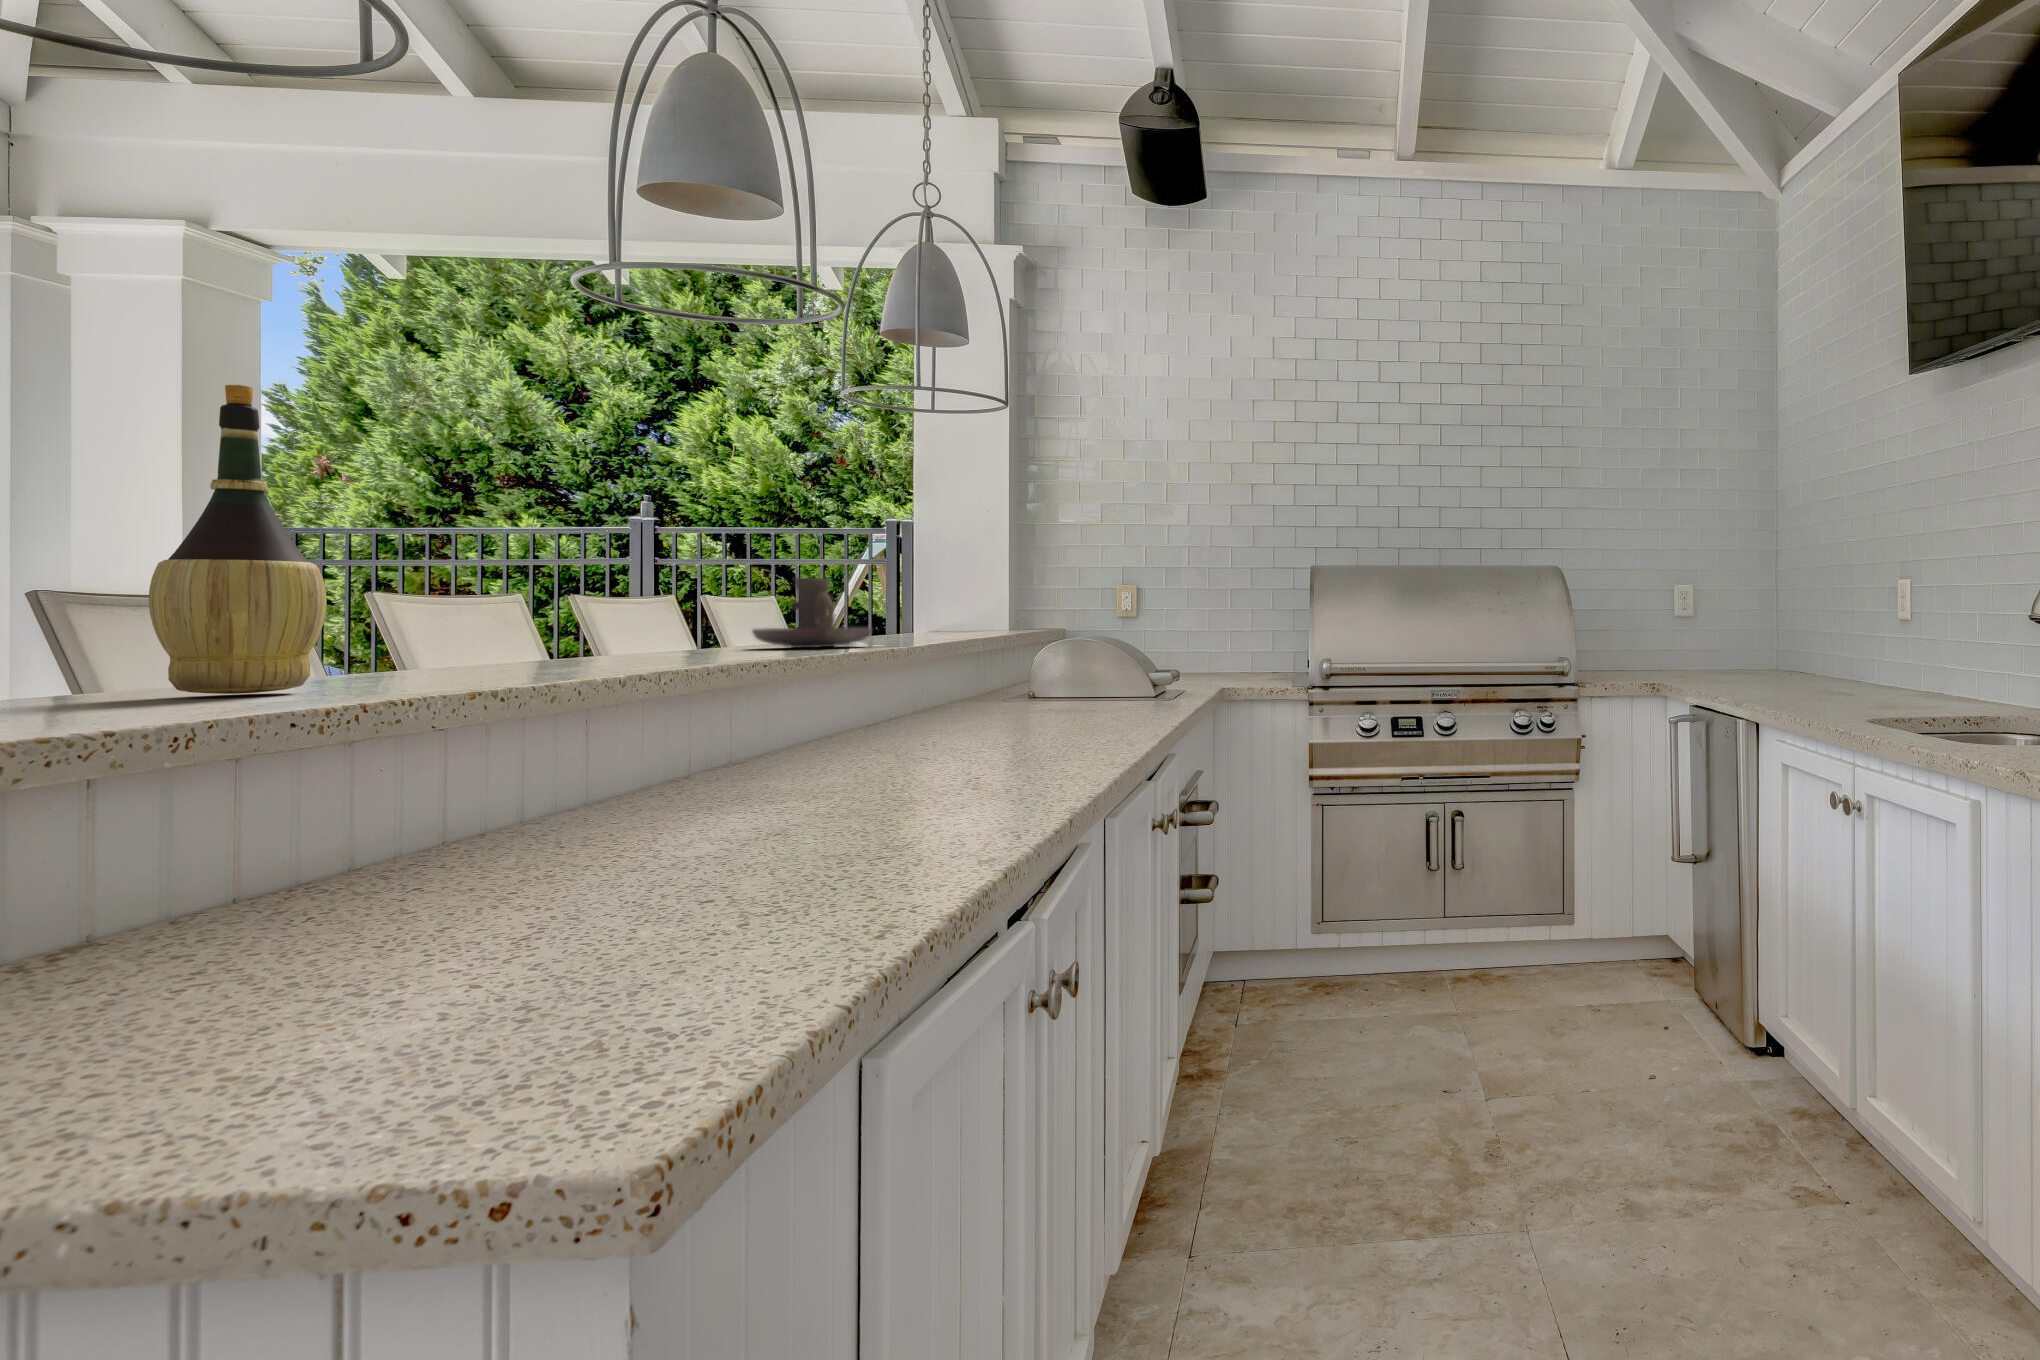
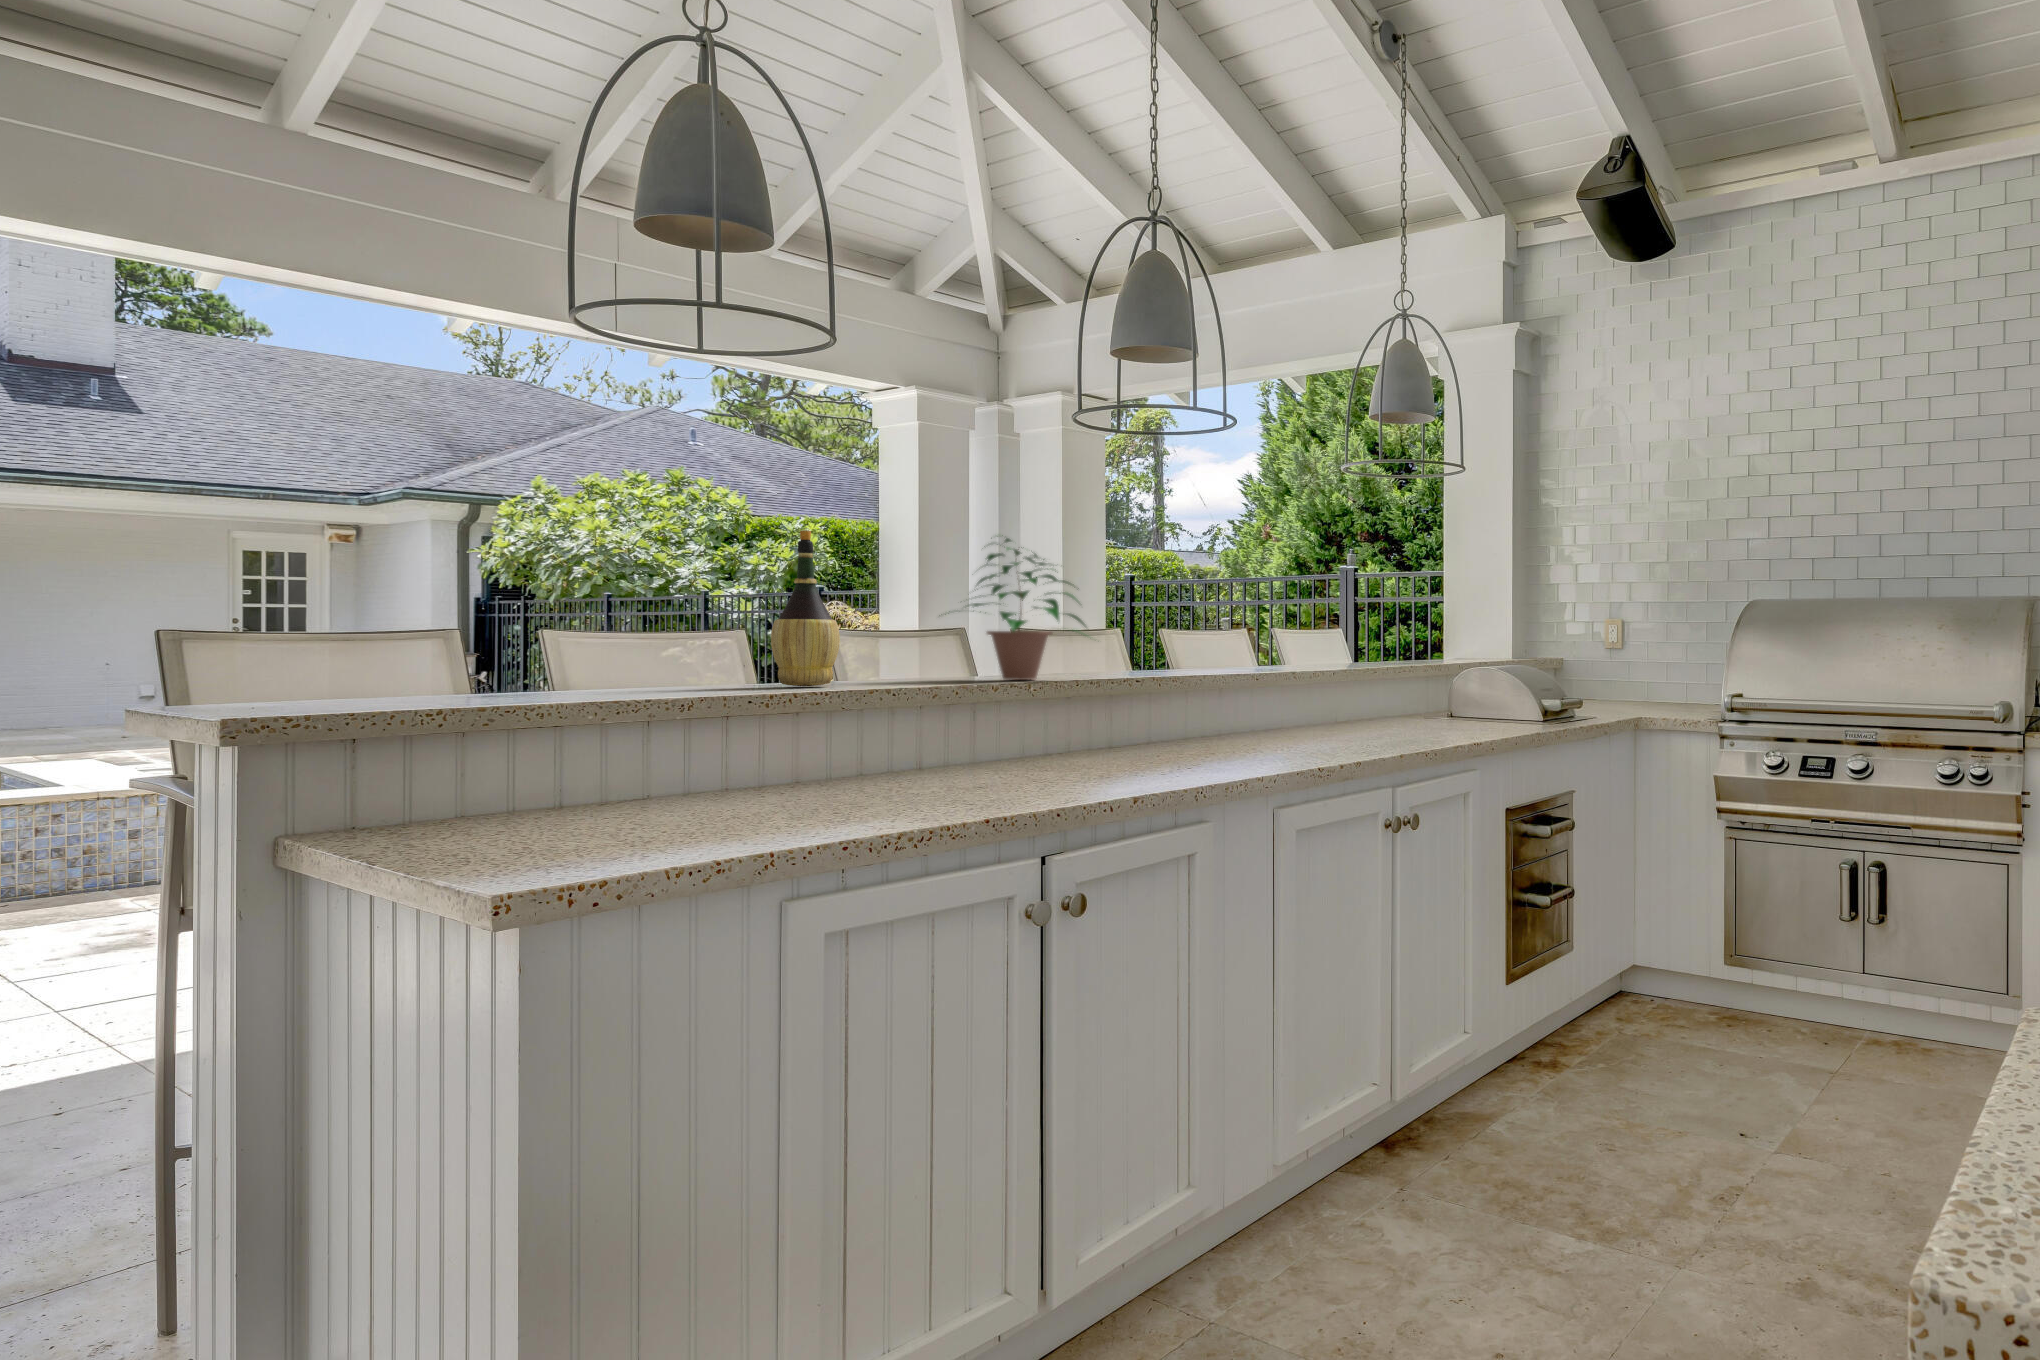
potted plant: none [415,430,725,670] -> present [945,535,1085,680]
candle holder: present [752,578,871,648] -> none [1236,618,1314,670]

